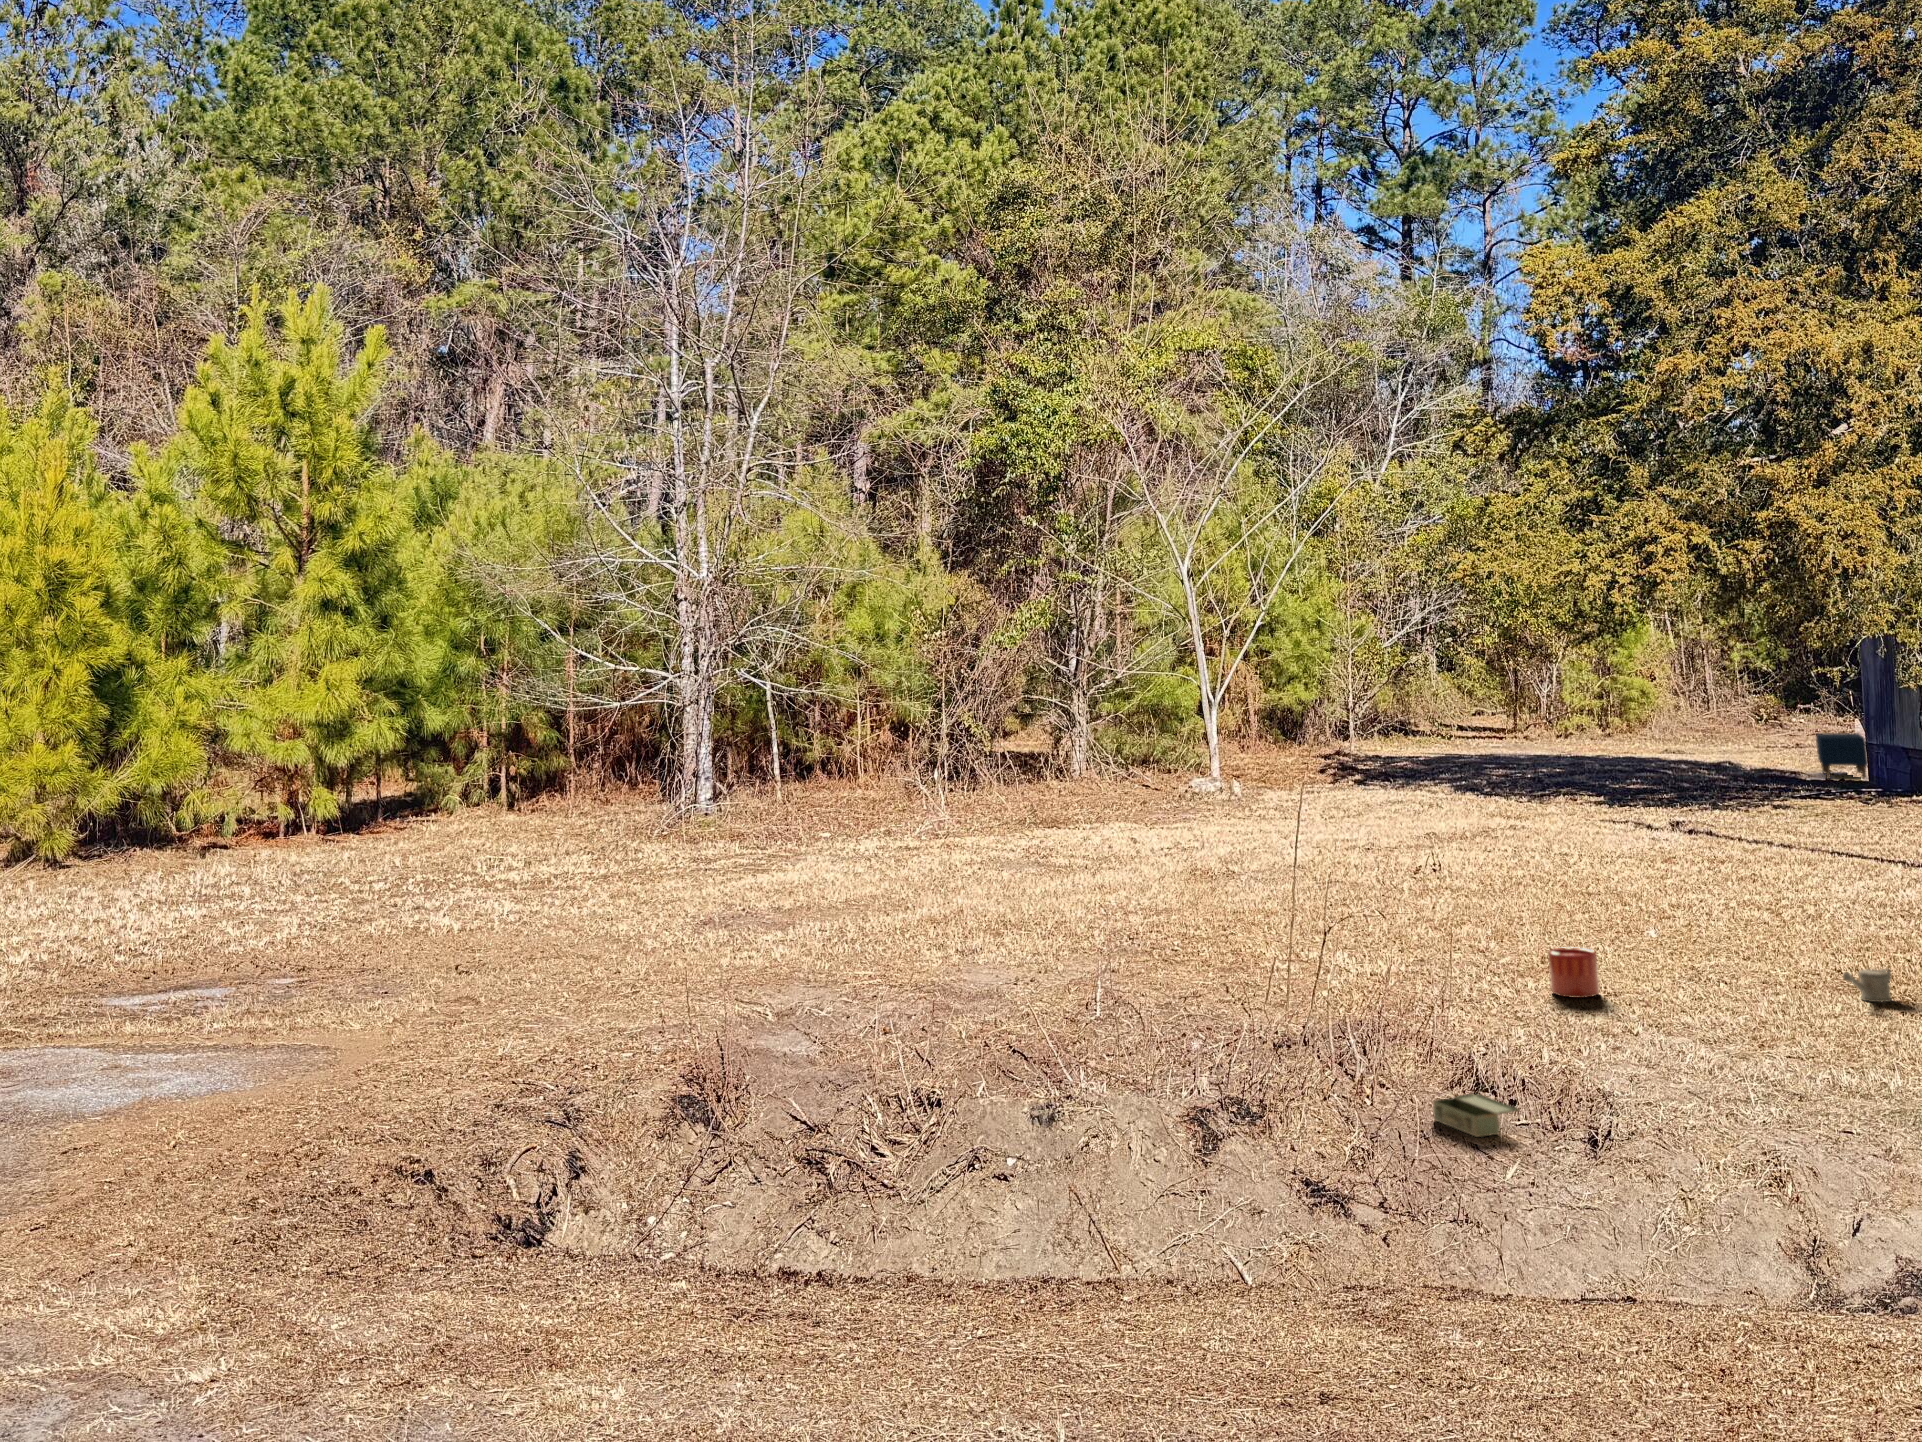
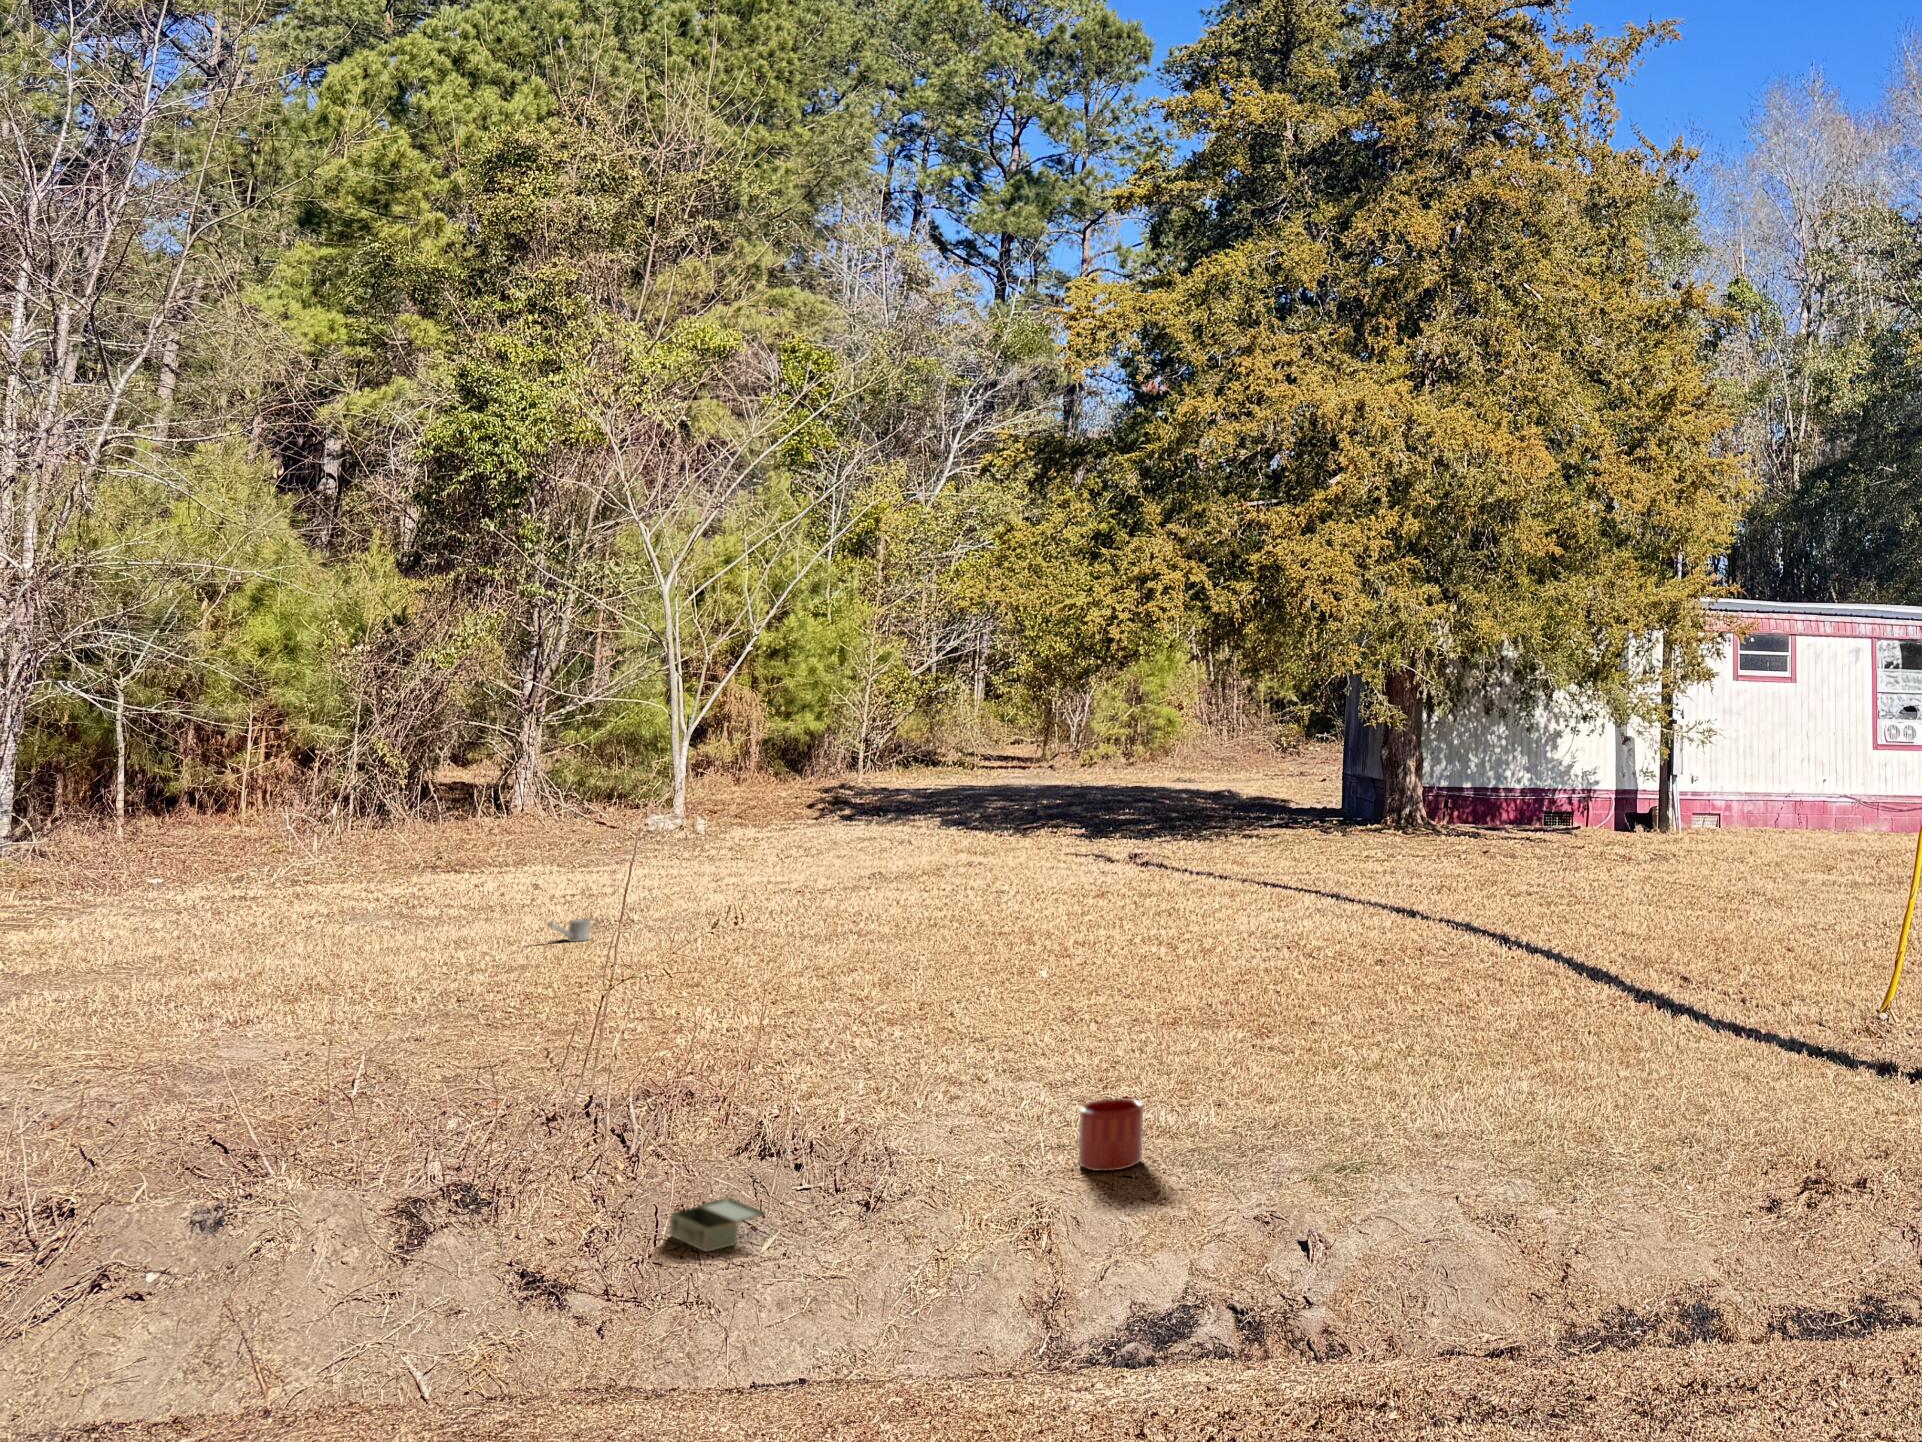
bench: present [1816,733,1868,779] -> none [1308,764,1347,808]
planter: present [1548,947,1600,998] -> present [1079,1098,1143,1171]
watering can: present [1843,969,1892,1002] -> present [548,919,598,942]

